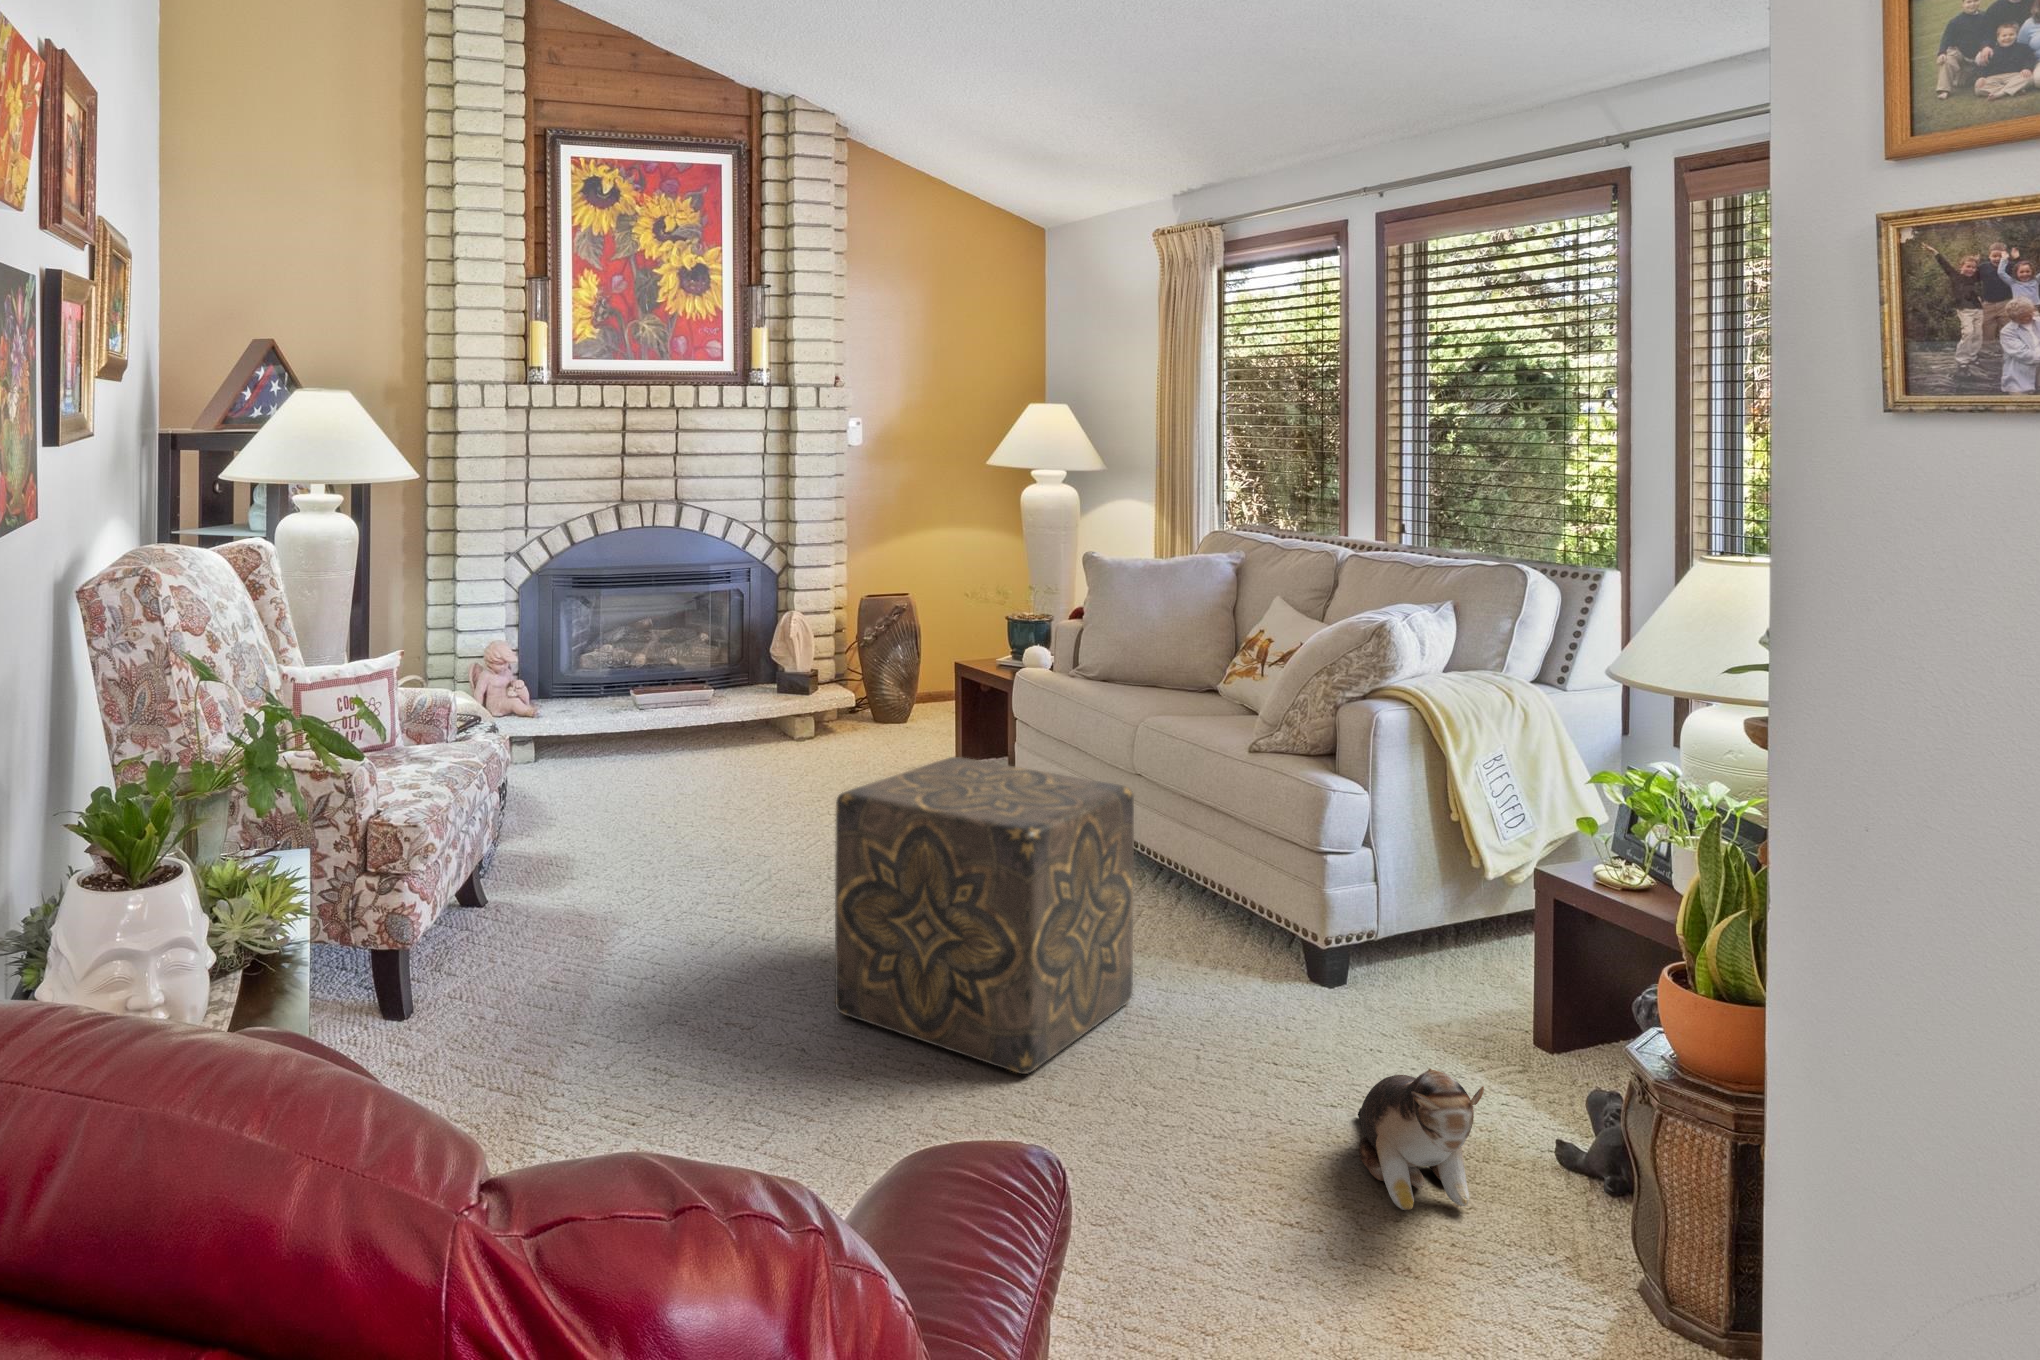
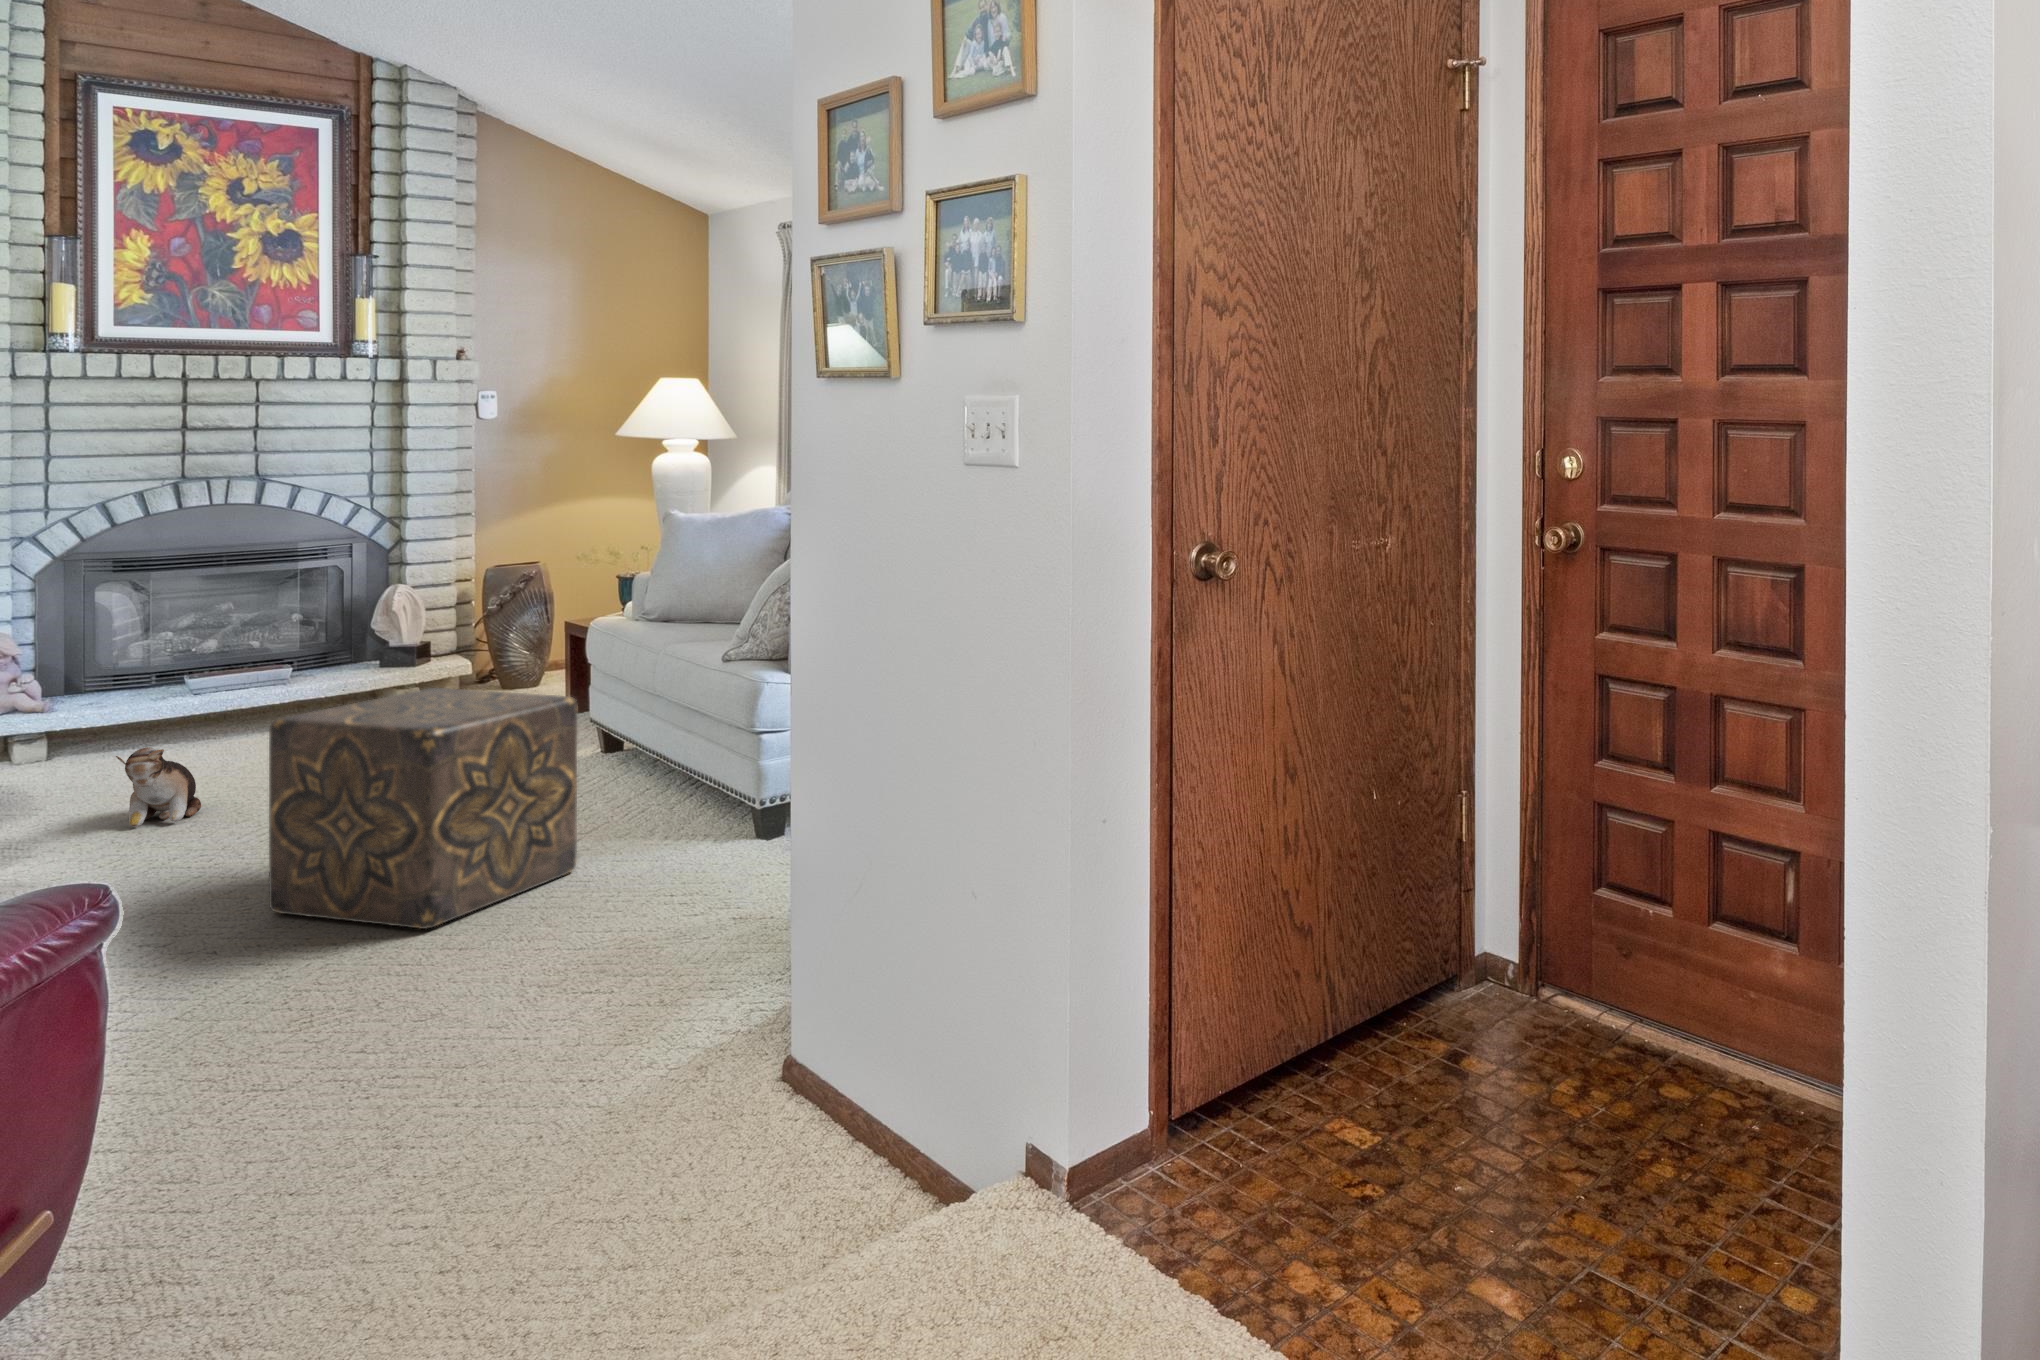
plush toy: present [1358,1069,1484,1210] -> present [116,747,201,827]

